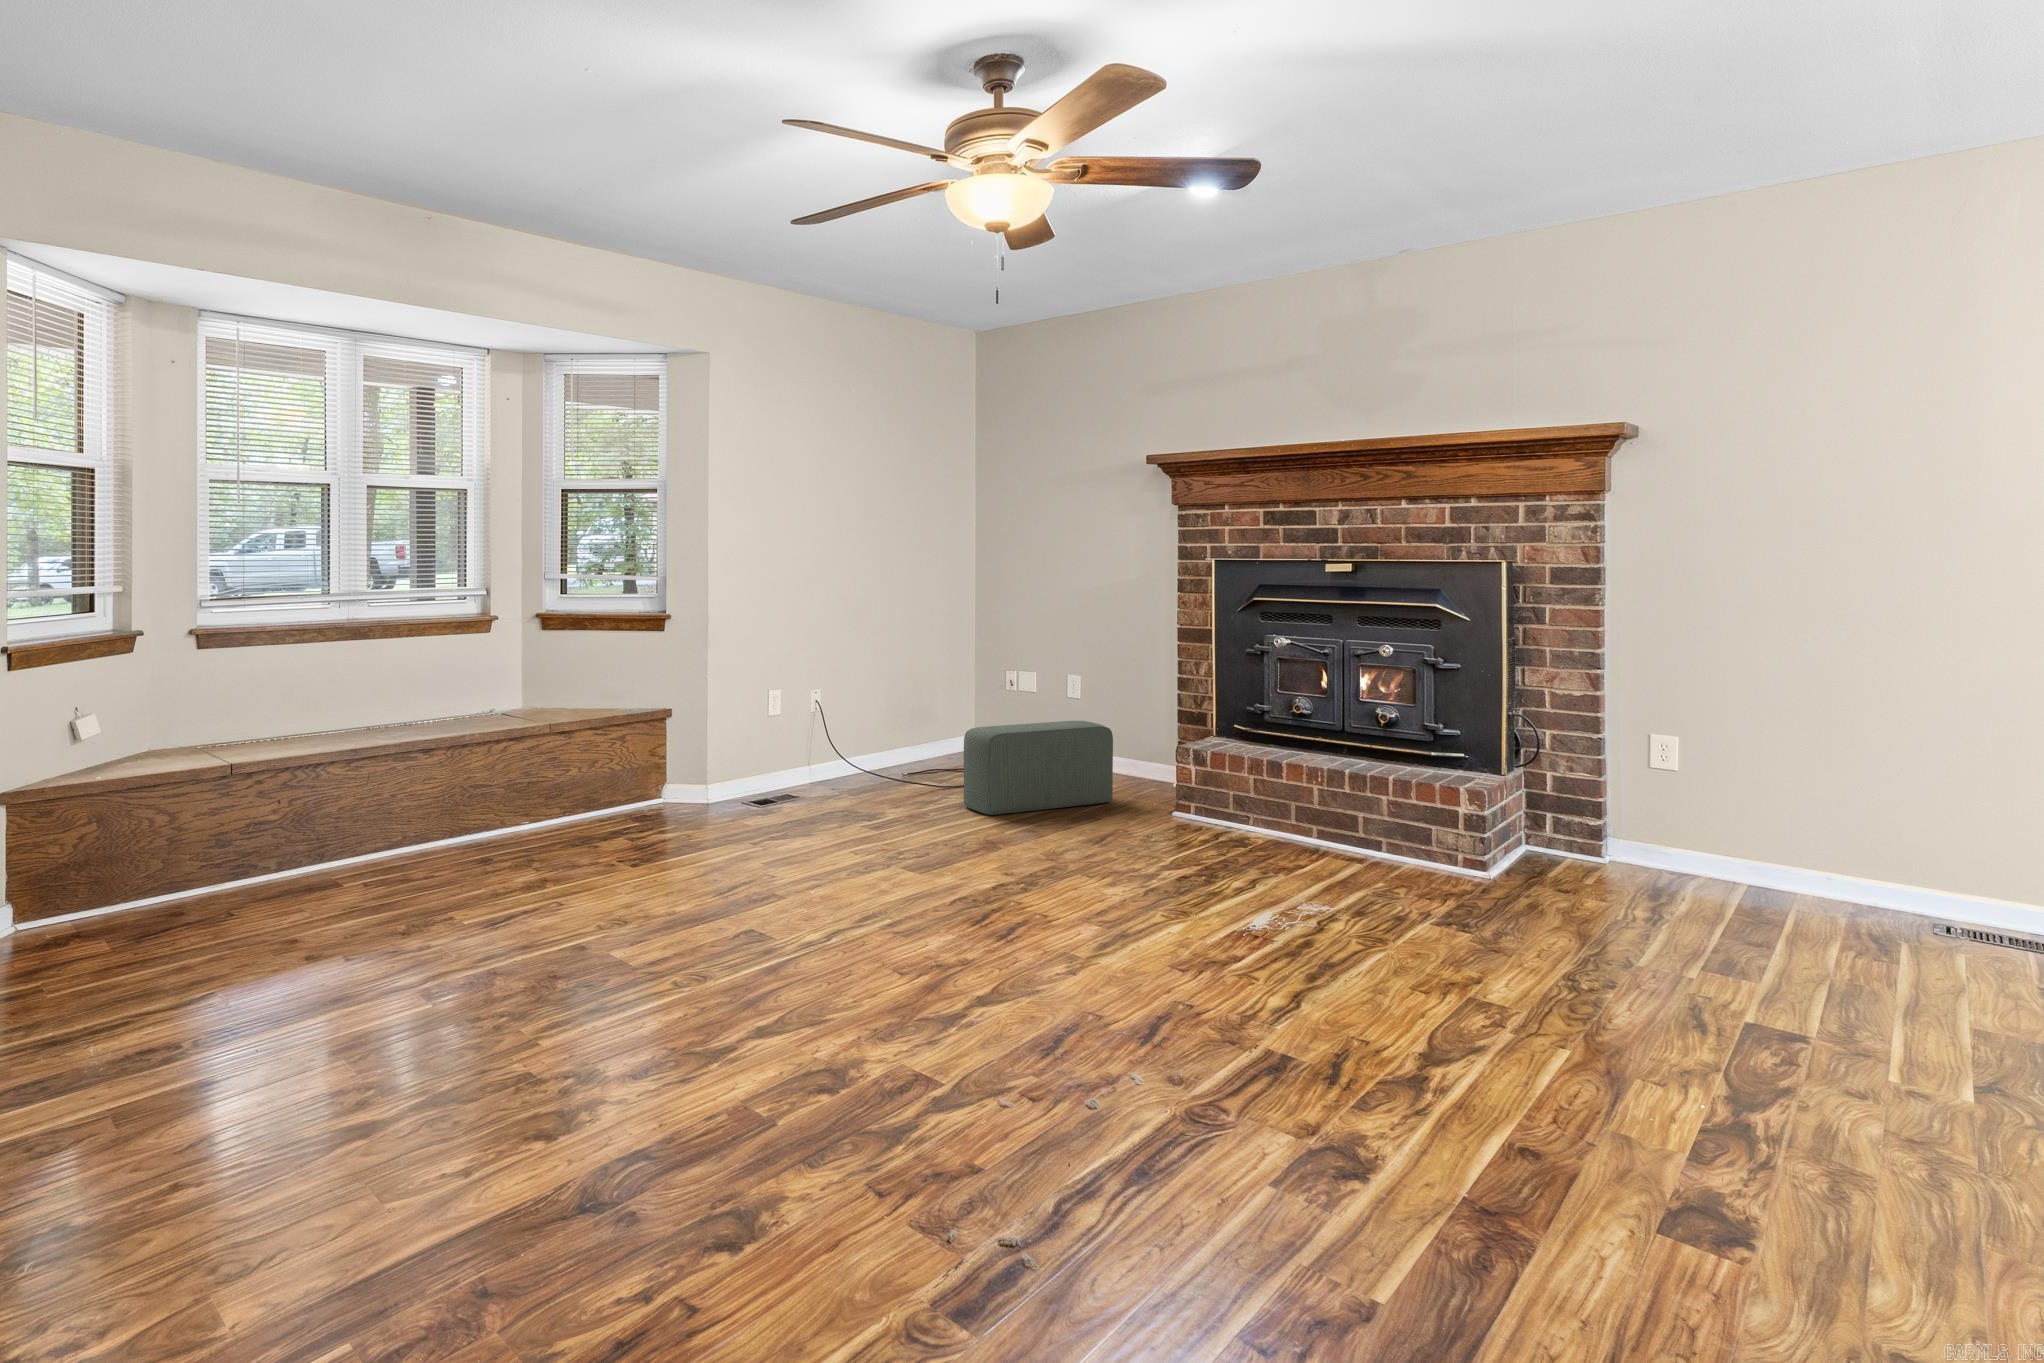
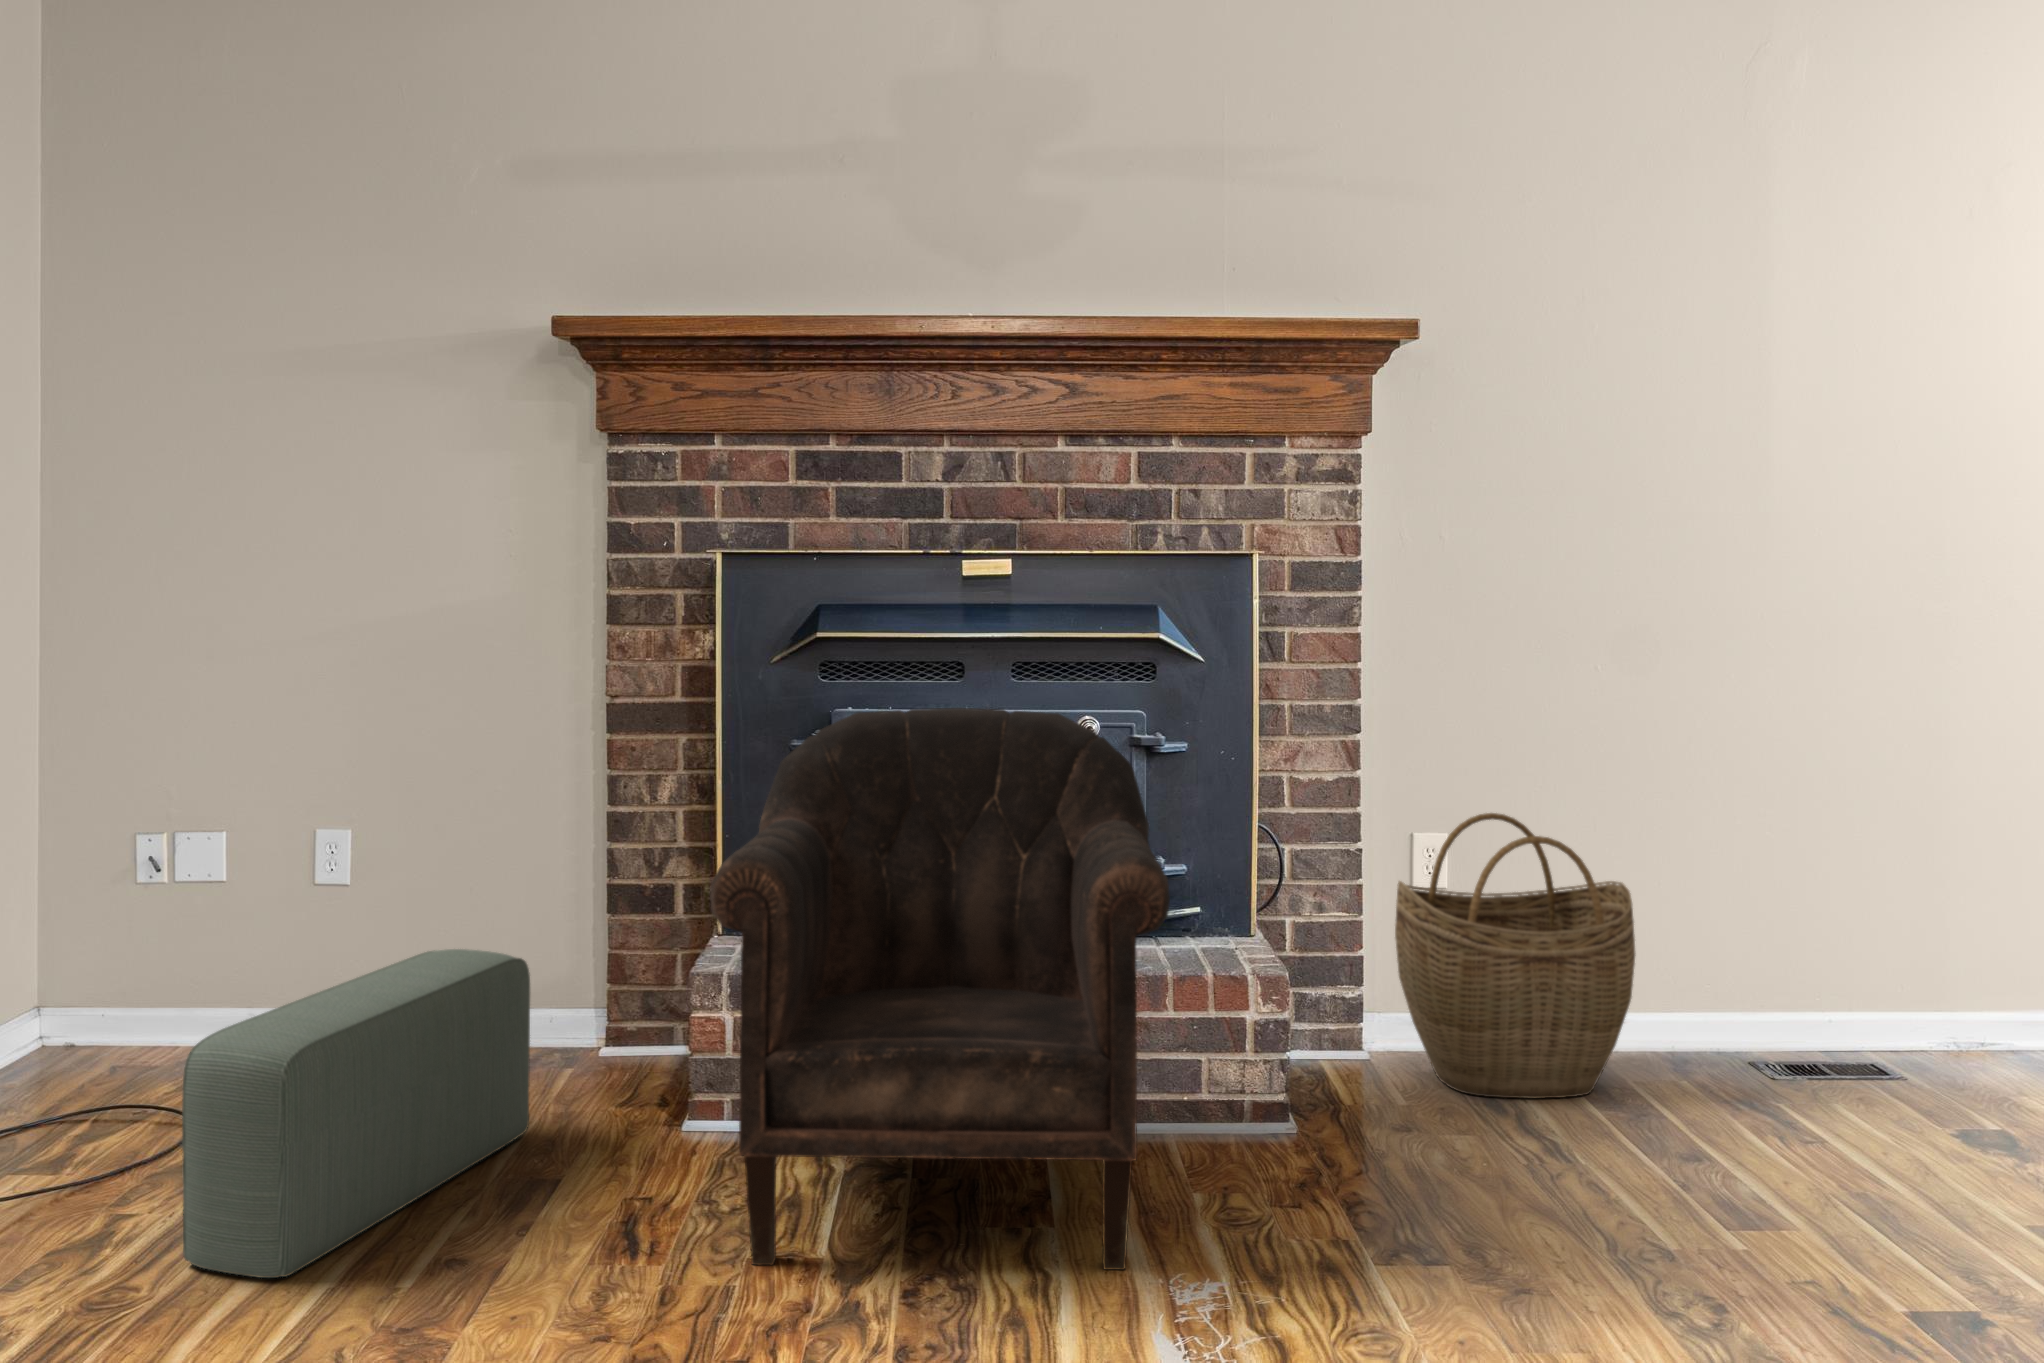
armchair: none [1134,636,1401,883] -> present [710,708,1170,1270]
woven basket: none [1599,727,1780,906] -> present [1395,813,1635,1099]

